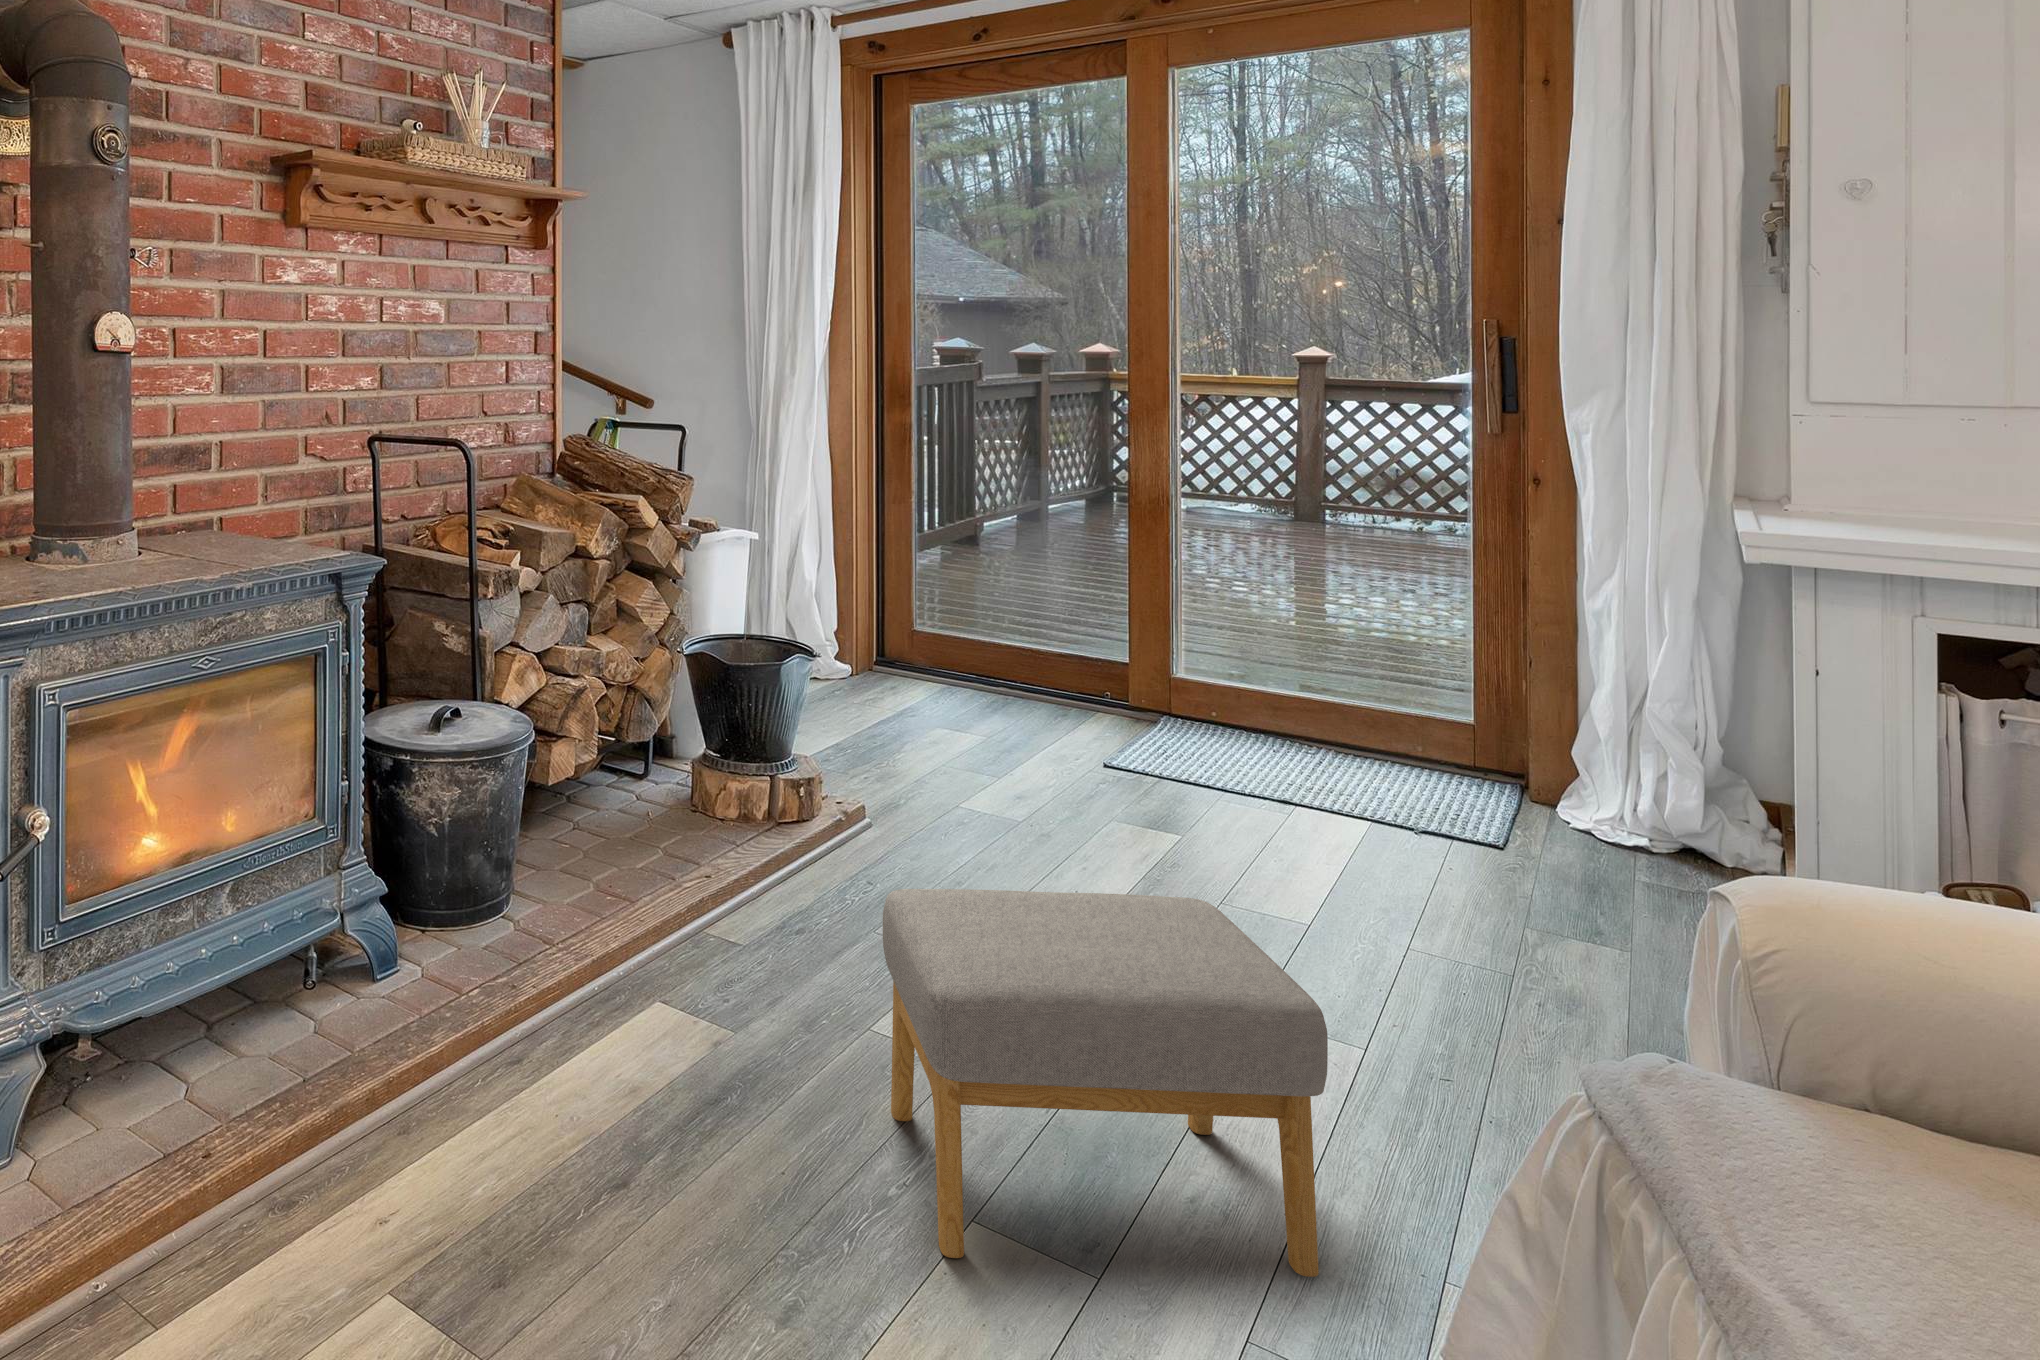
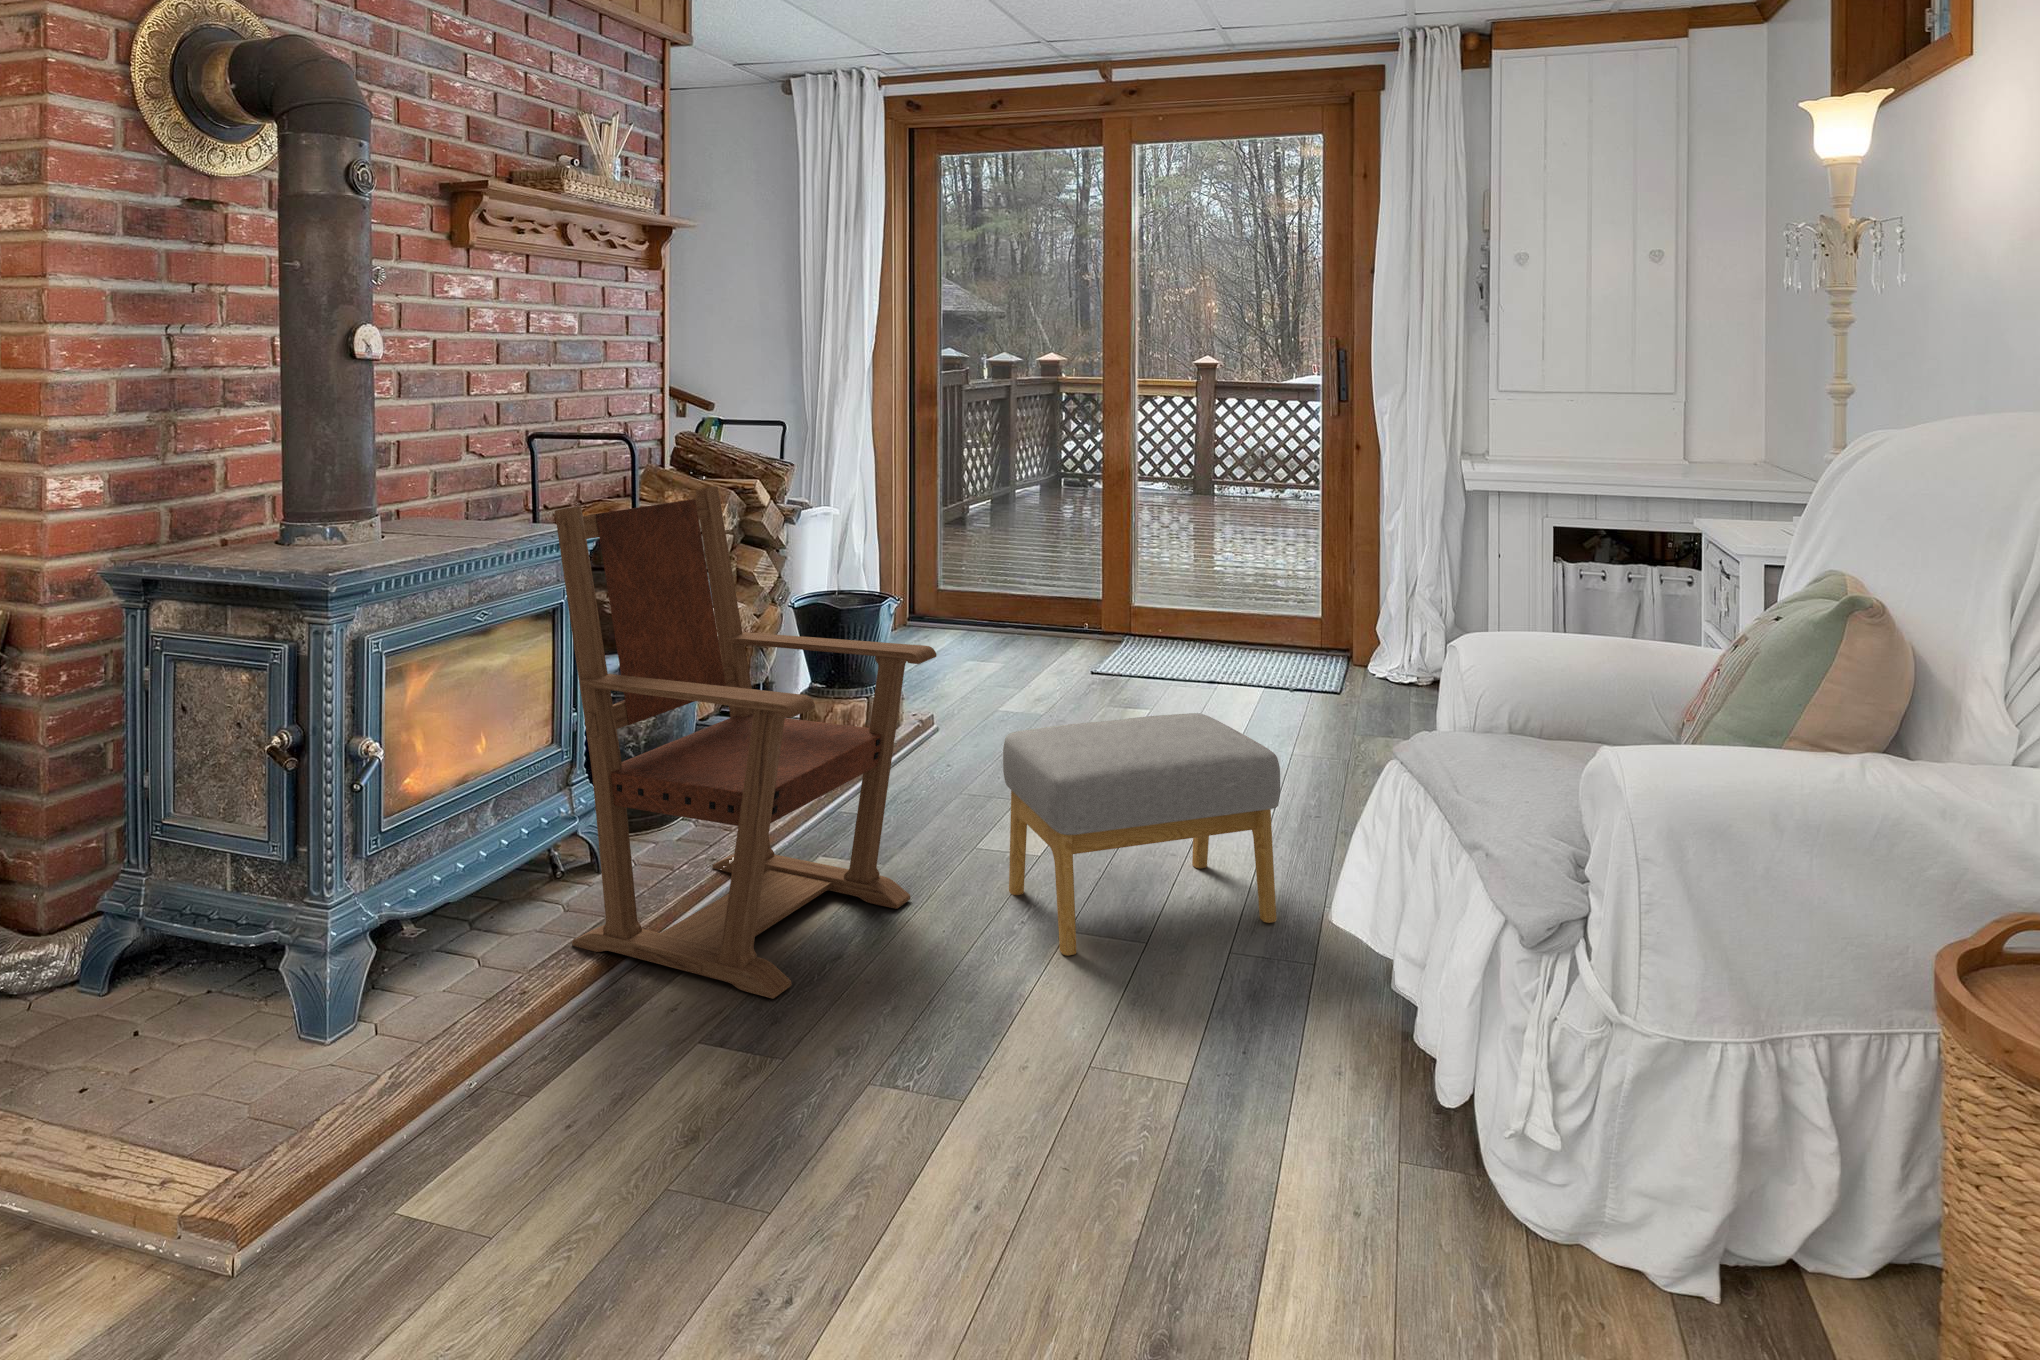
armchair: none [306,516,785,1228] -> present [555,487,936,999]

